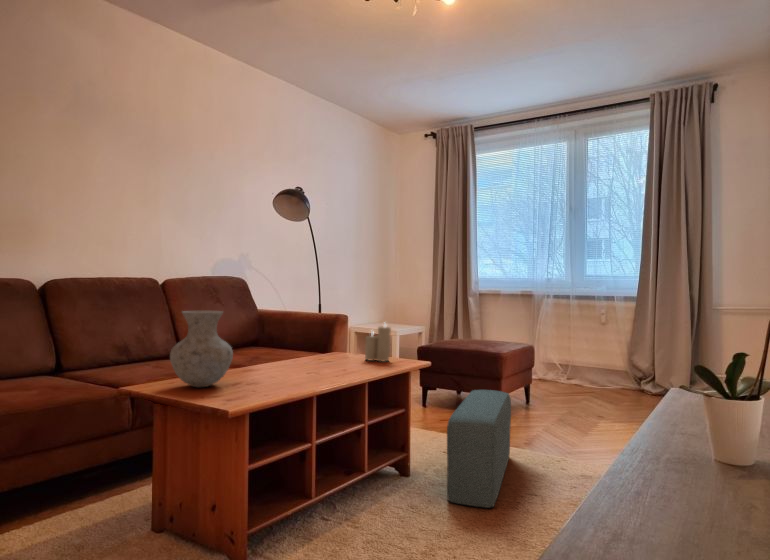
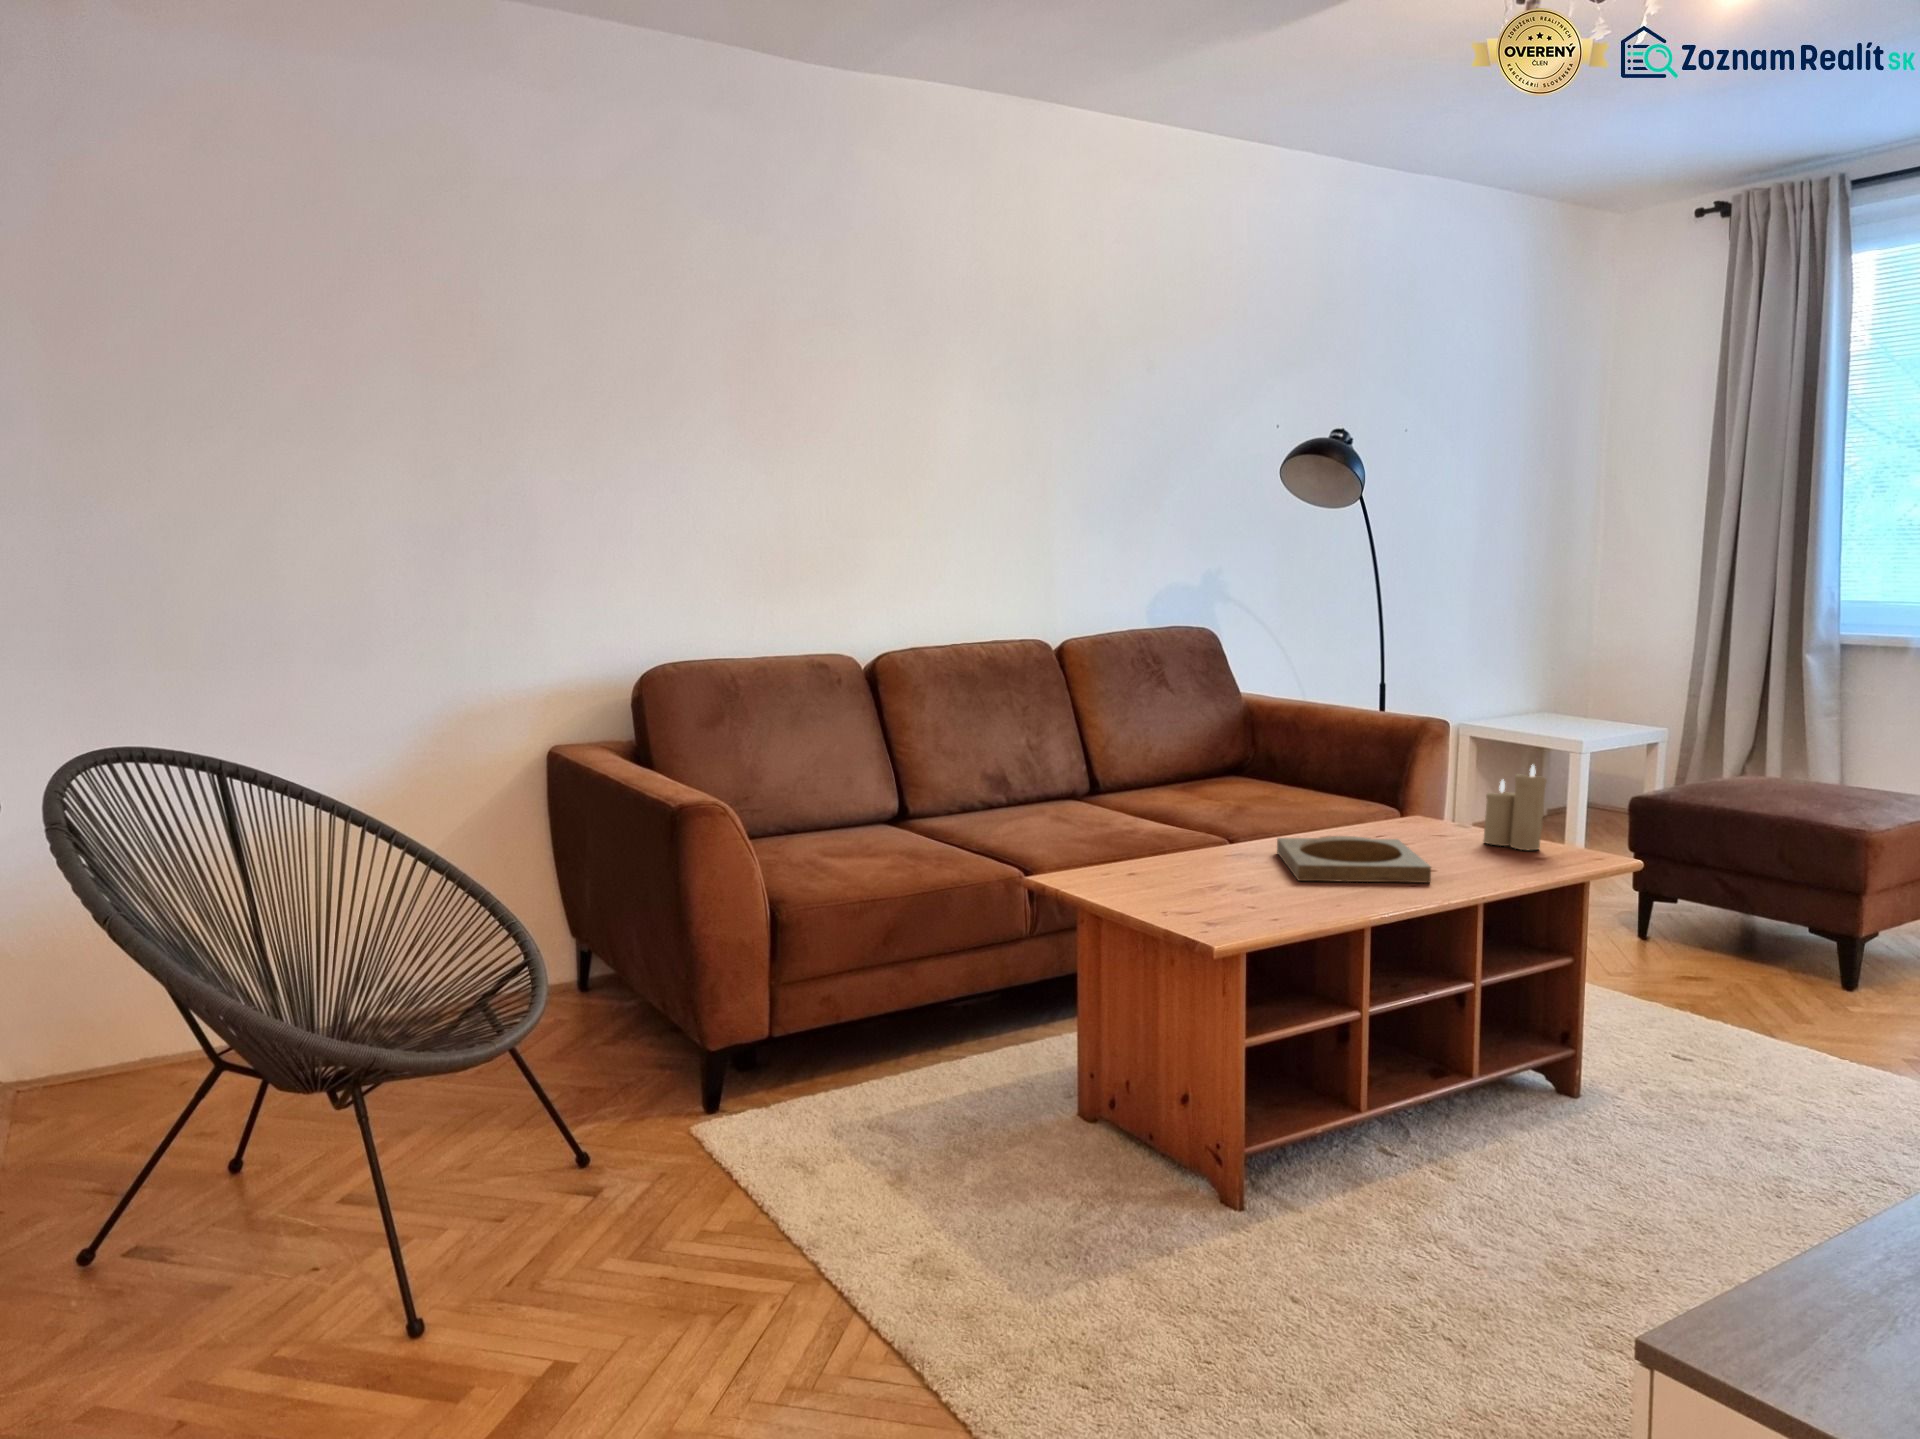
vase: present [170,311,233,387] -> none [1108,750,1216,890]
tray: none [268,357,343,379] -> present [1277,836,1431,883]
pouf: present [447,390,511,508] -> none [1656,927,1854,1189]

